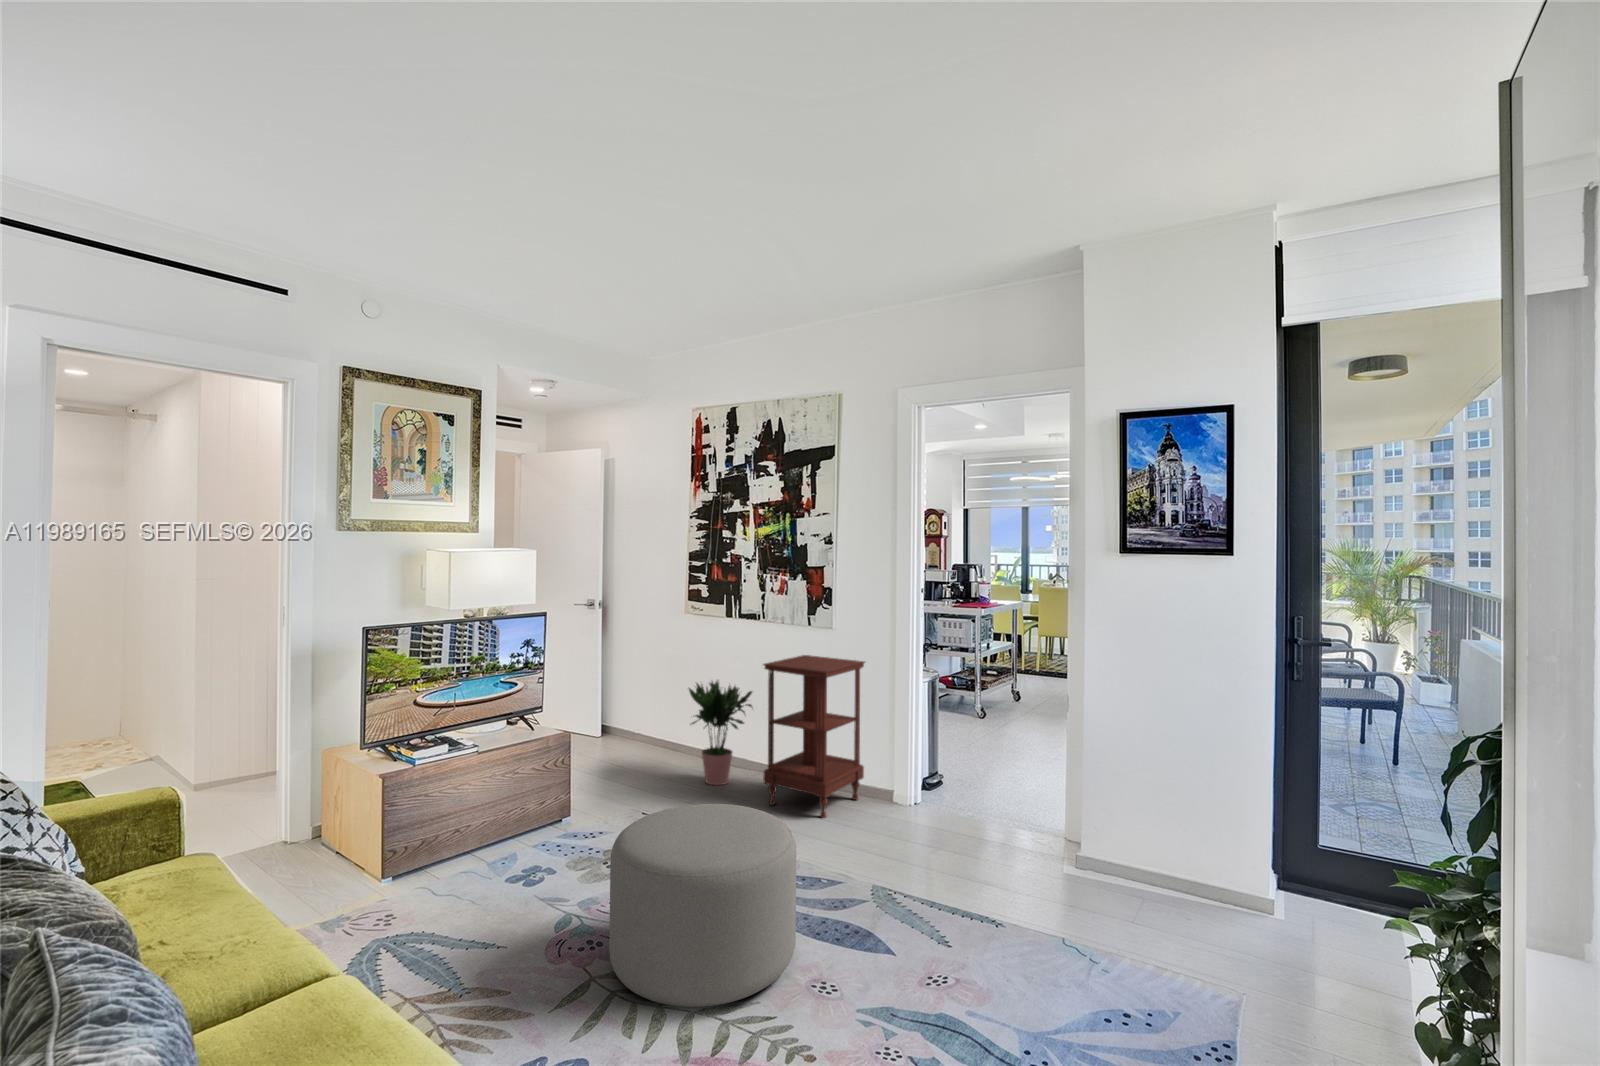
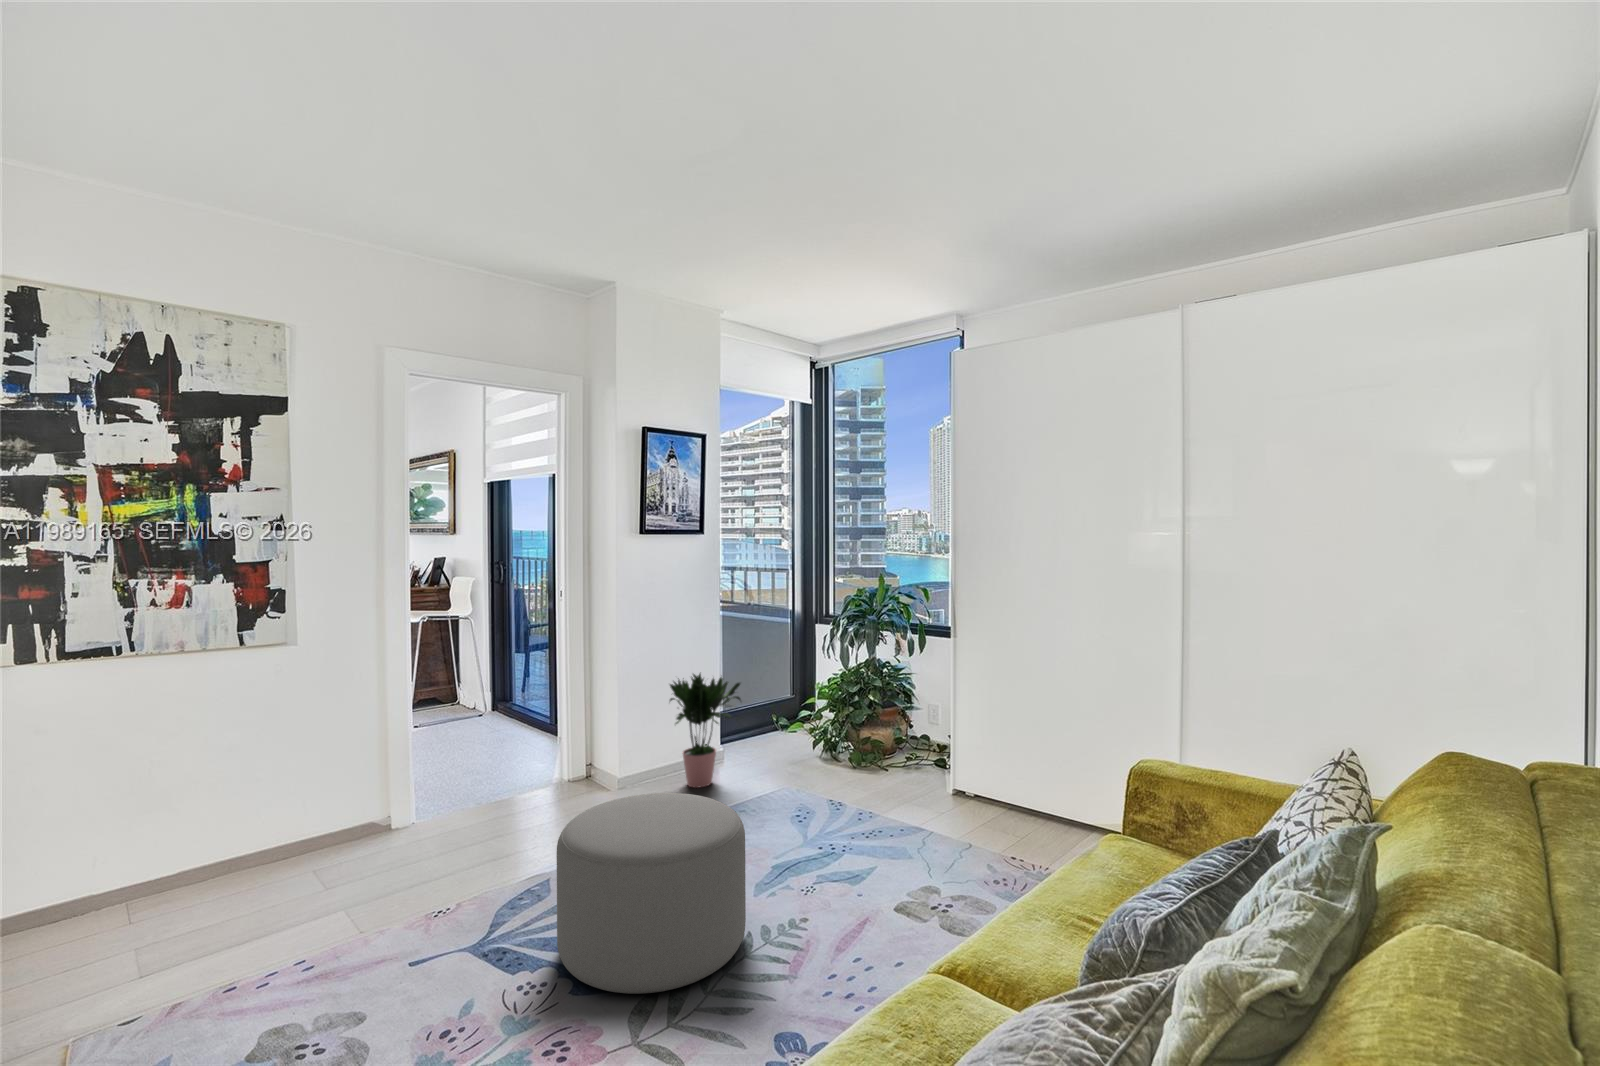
side table: present [764,655,865,818] -> none [247,675,392,900]
potted plant: present [689,681,752,785] -> present [670,674,741,788]

